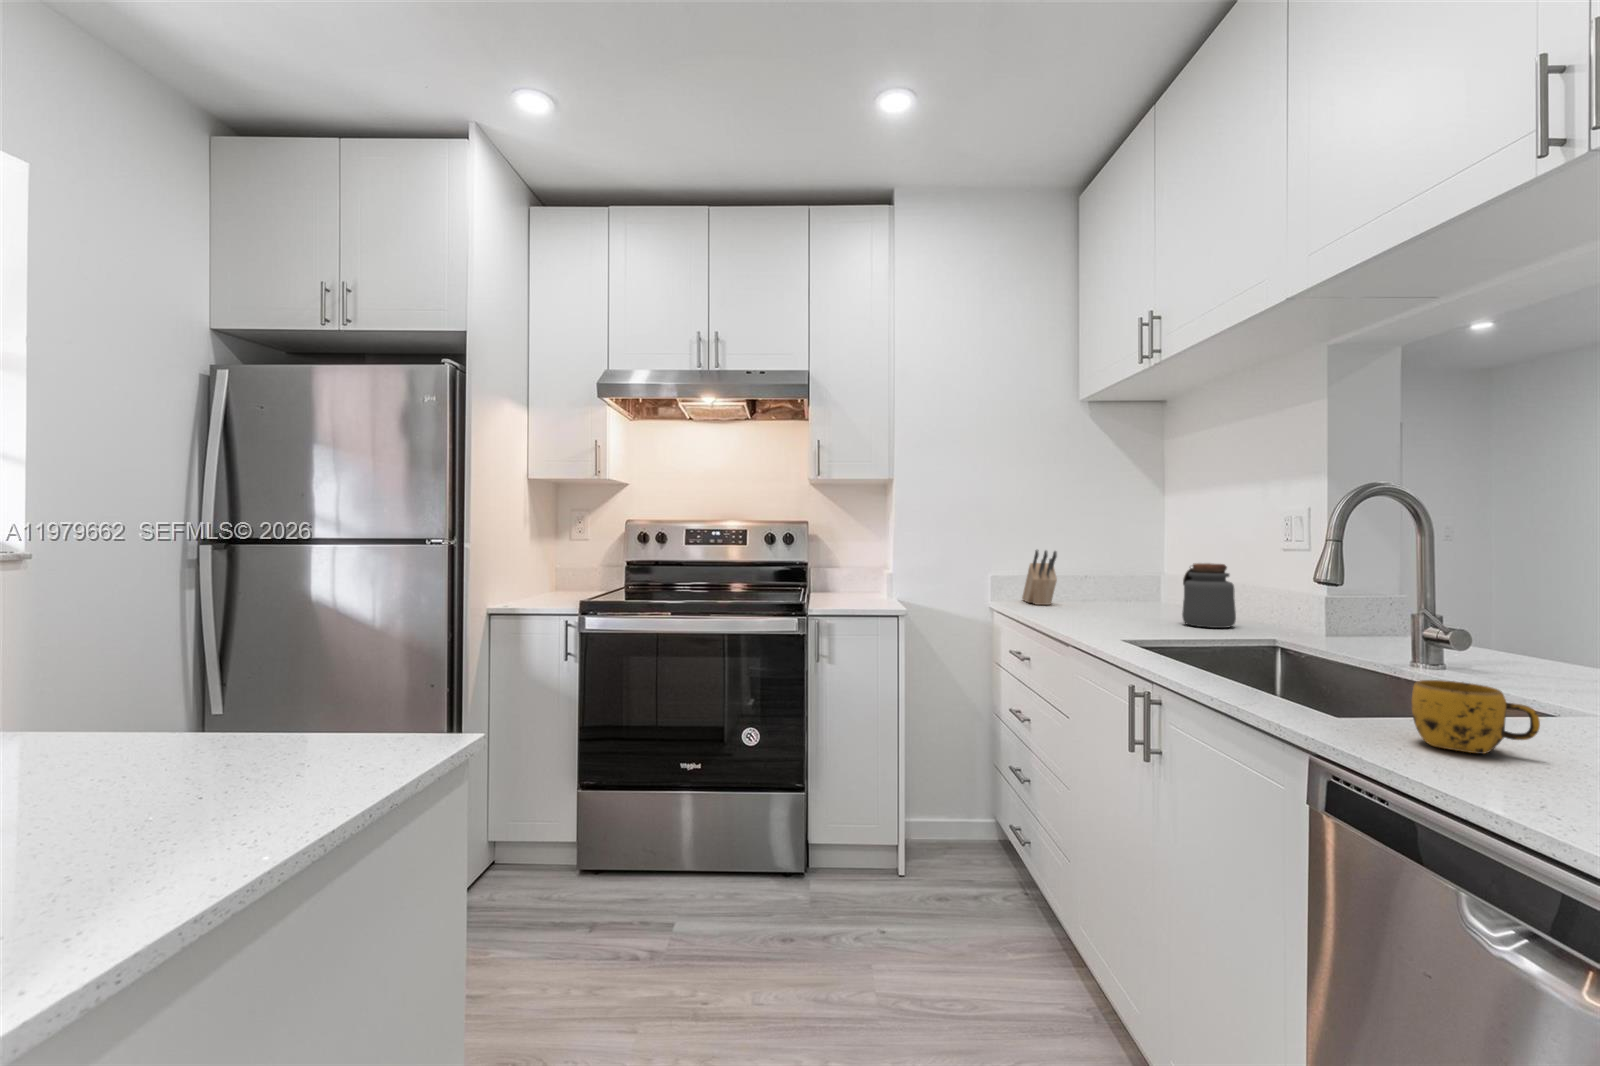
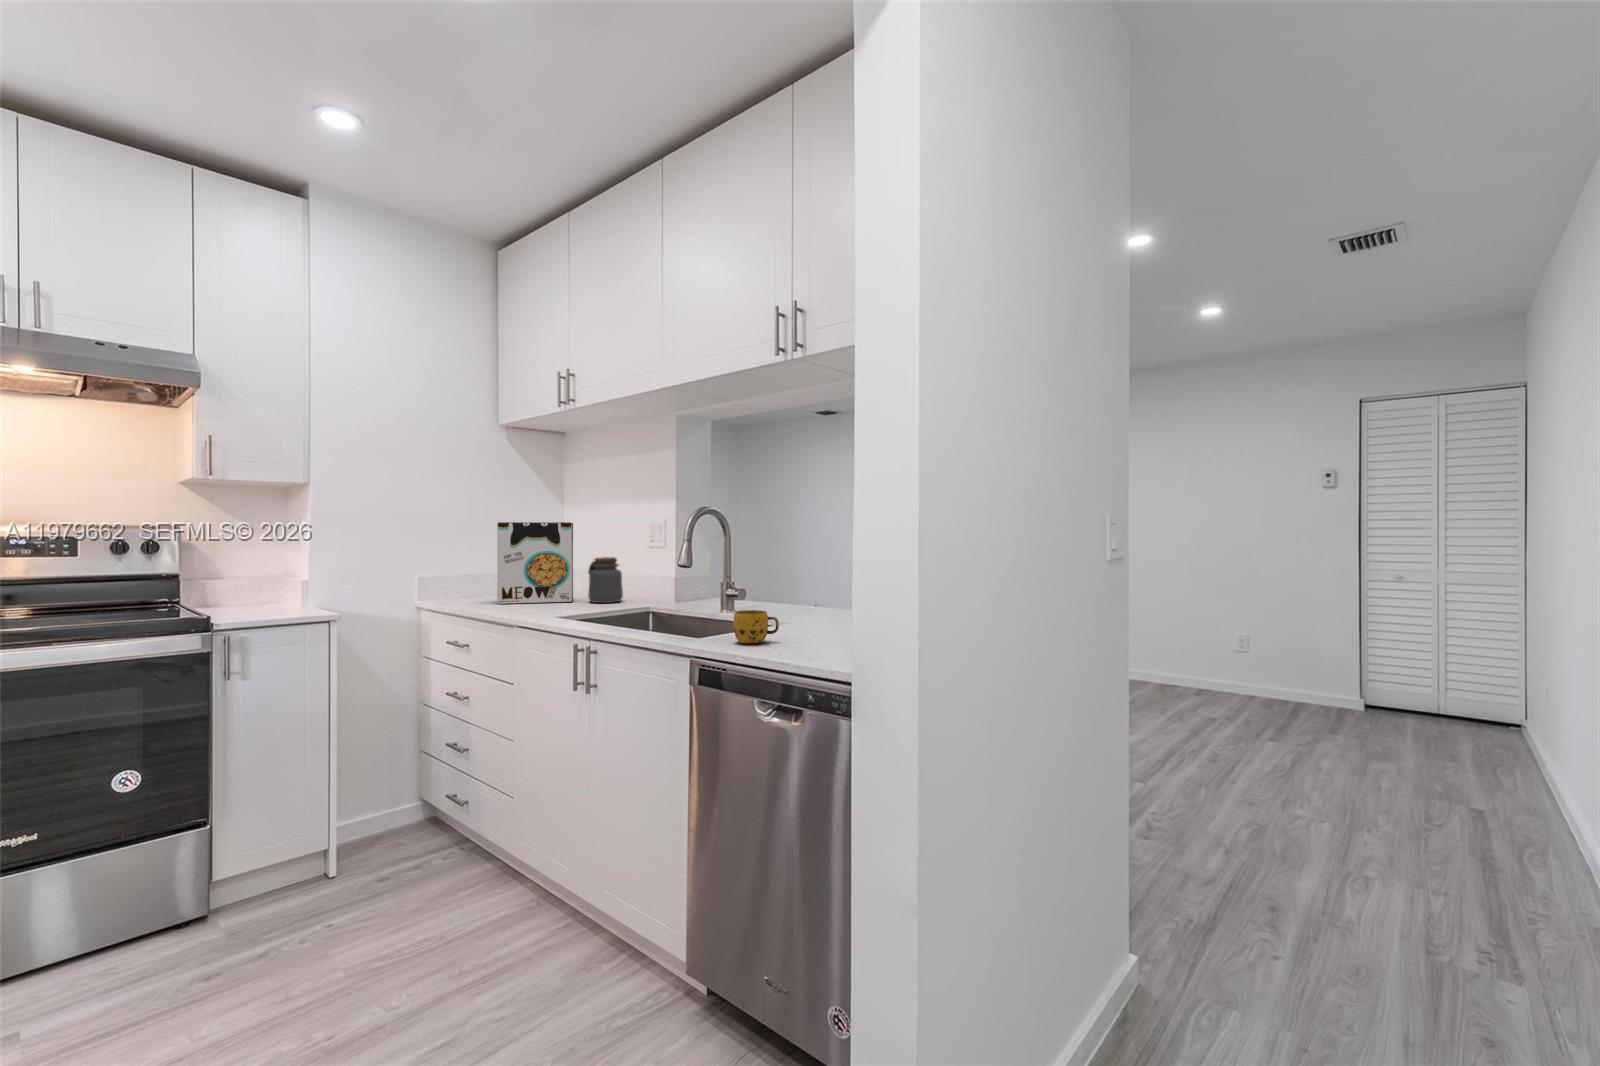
cereal box: none [1065,515,1164,621] -> present [497,522,573,604]
knife block: present [1022,550,1057,605] -> none [448,551,484,599]

